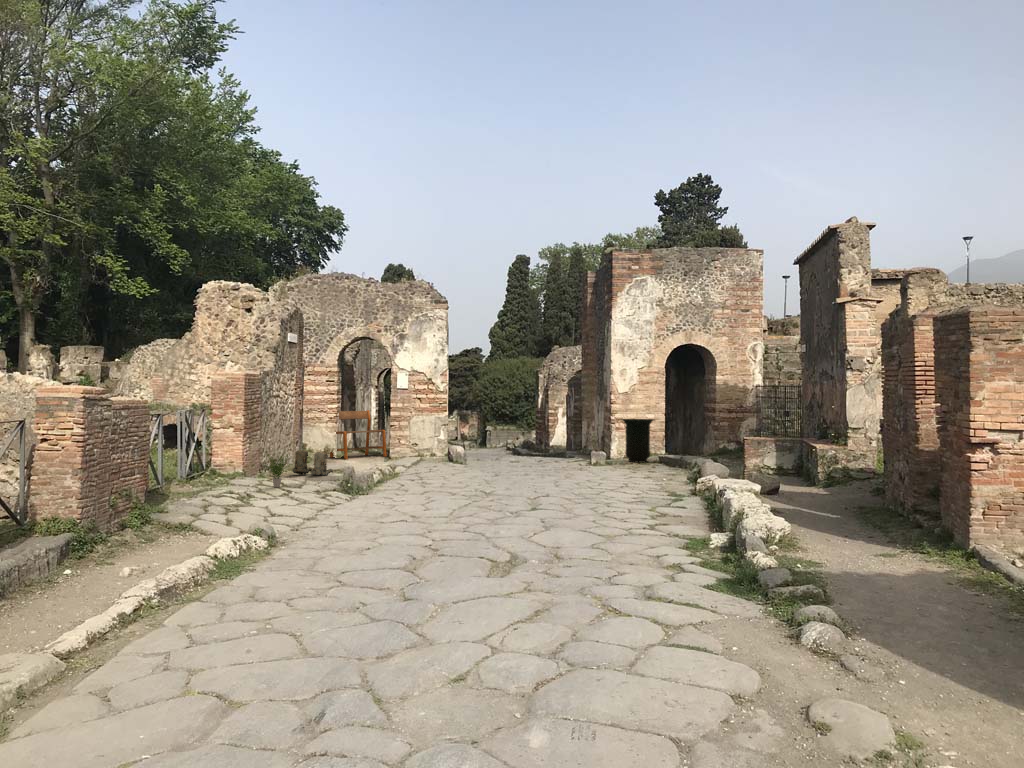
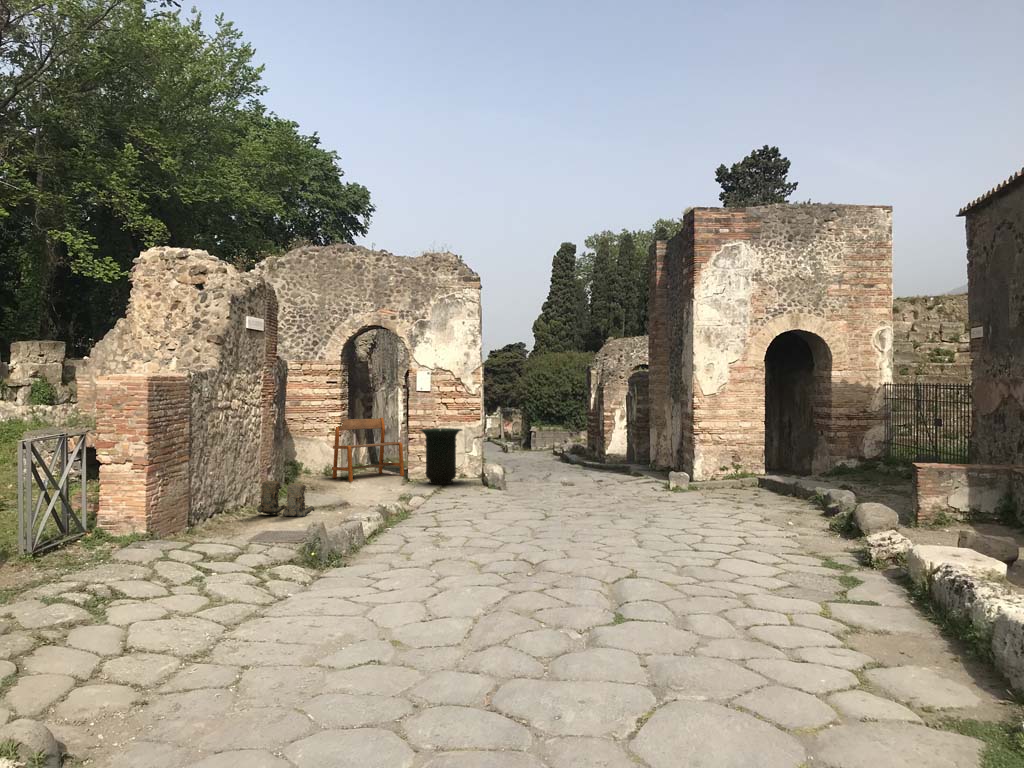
trash can: present [621,419,654,462] -> present [419,428,462,484]
potted plant: present [265,457,287,487] -> none [183,495,237,547]

